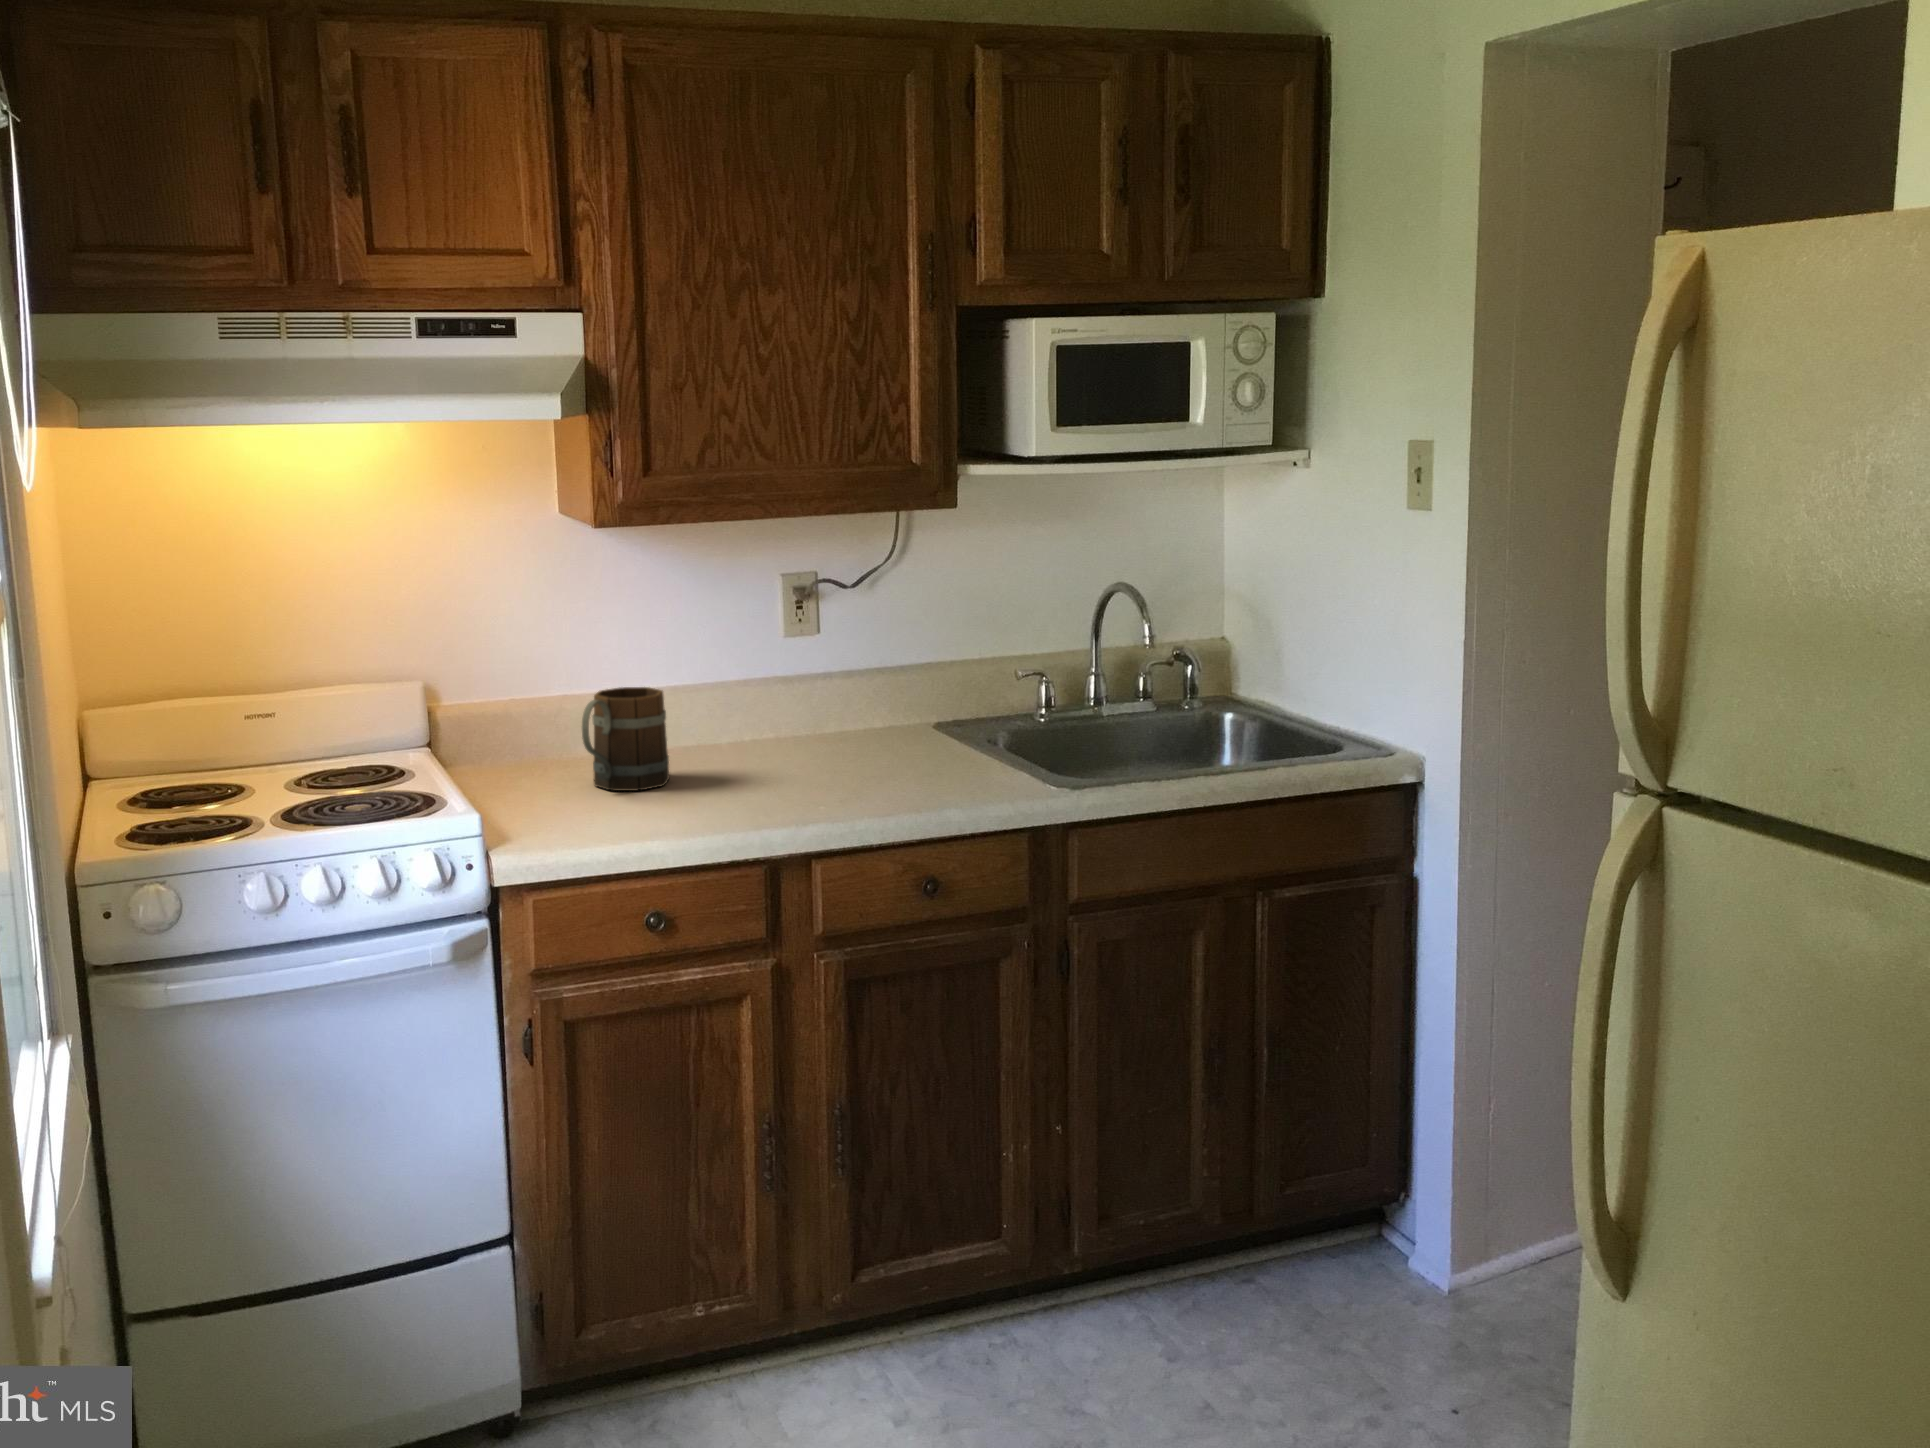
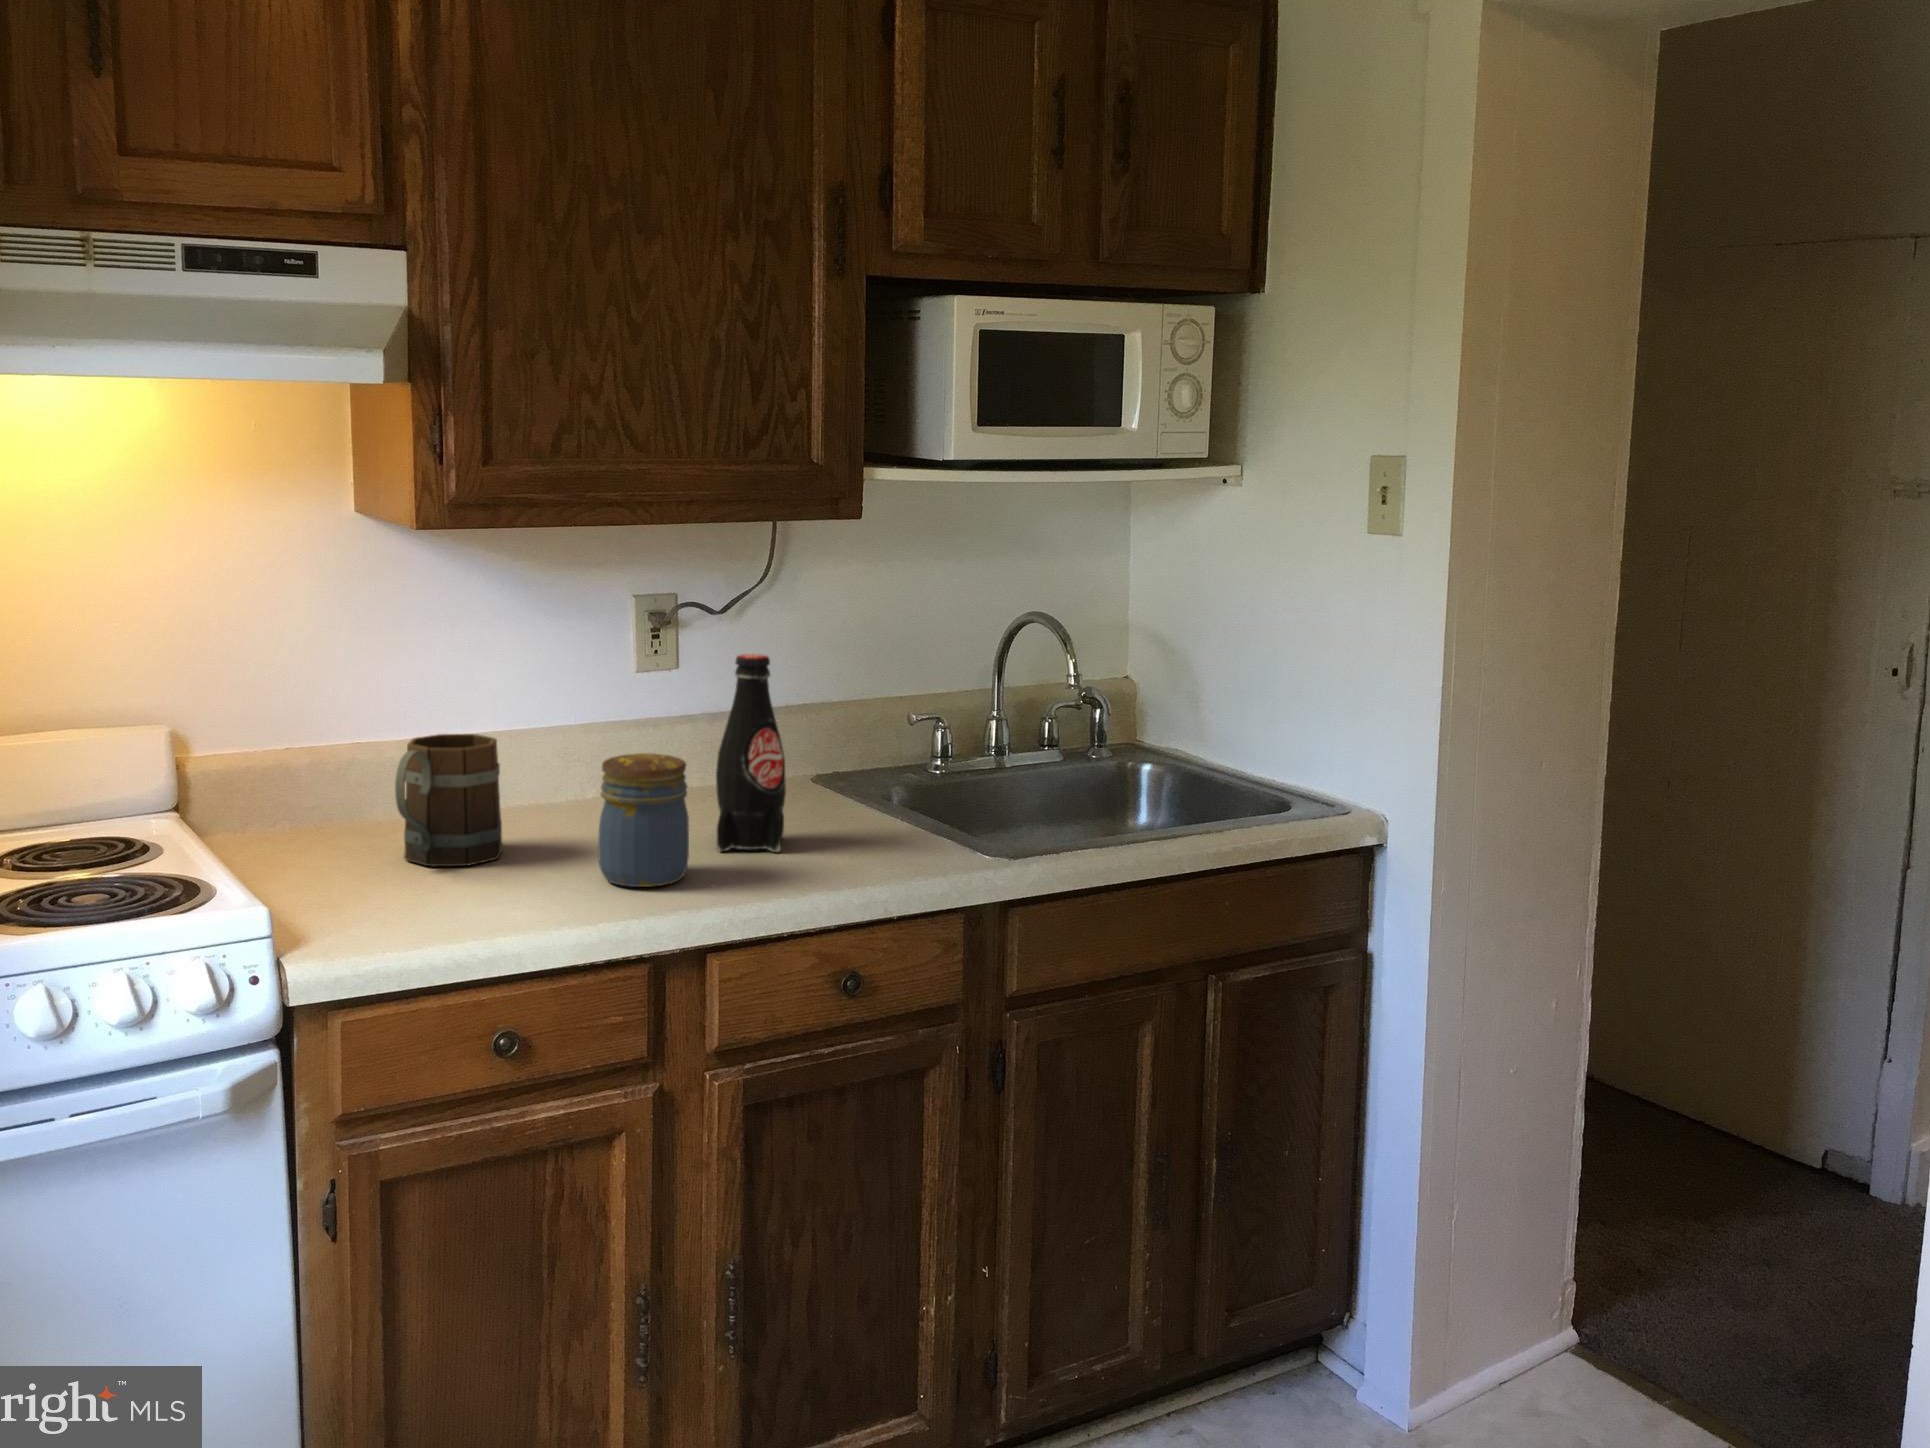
bottle: none [836,622,893,783] -> present [716,654,786,852]
jar: none [736,702,808,808] -> present [598,753,689,887]

